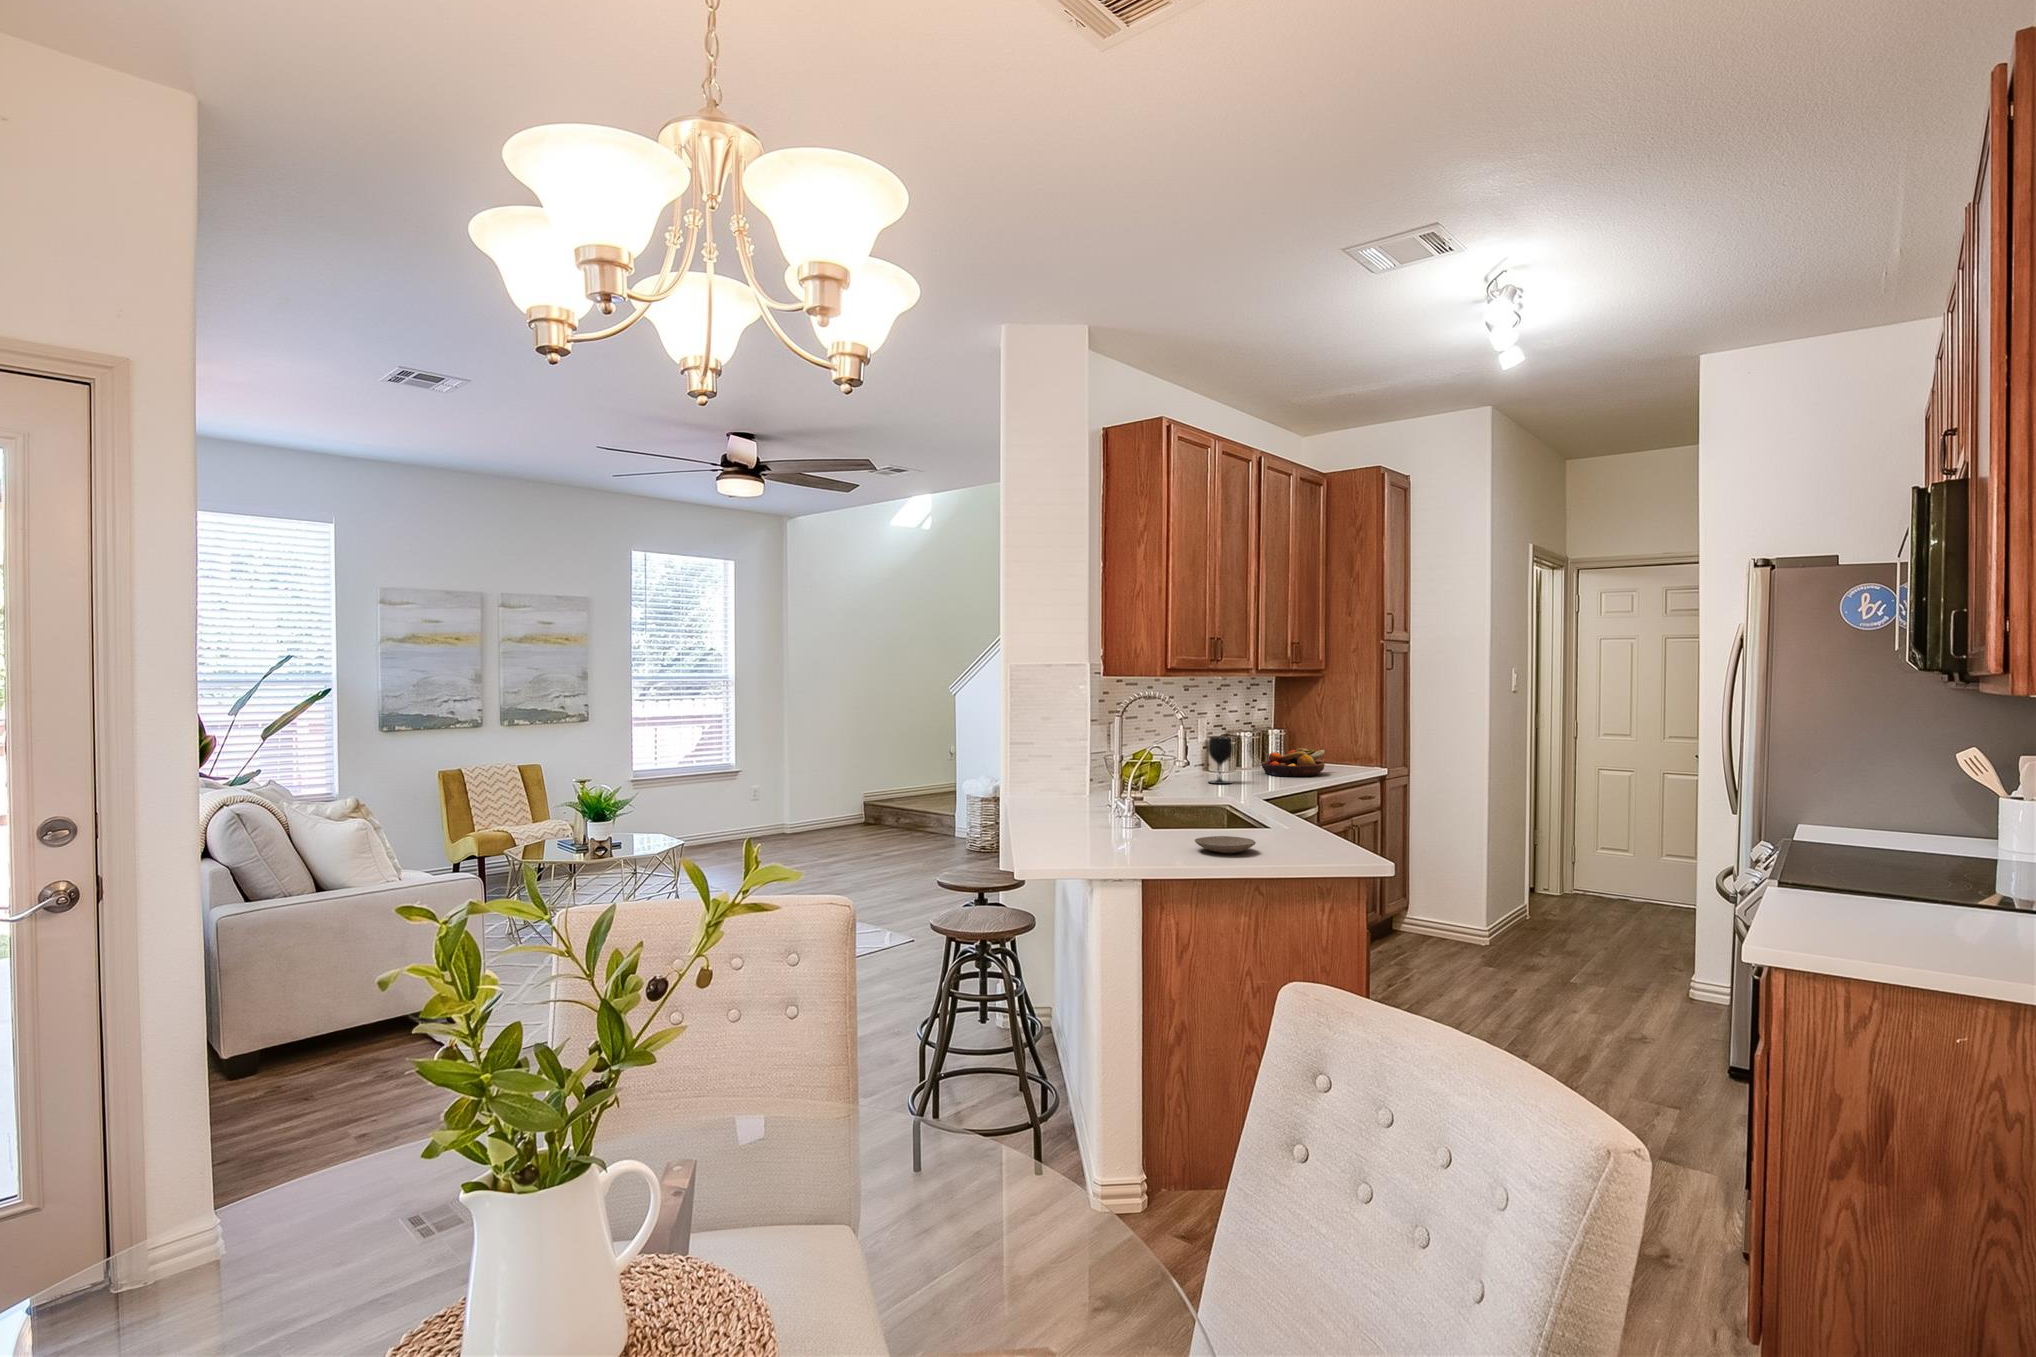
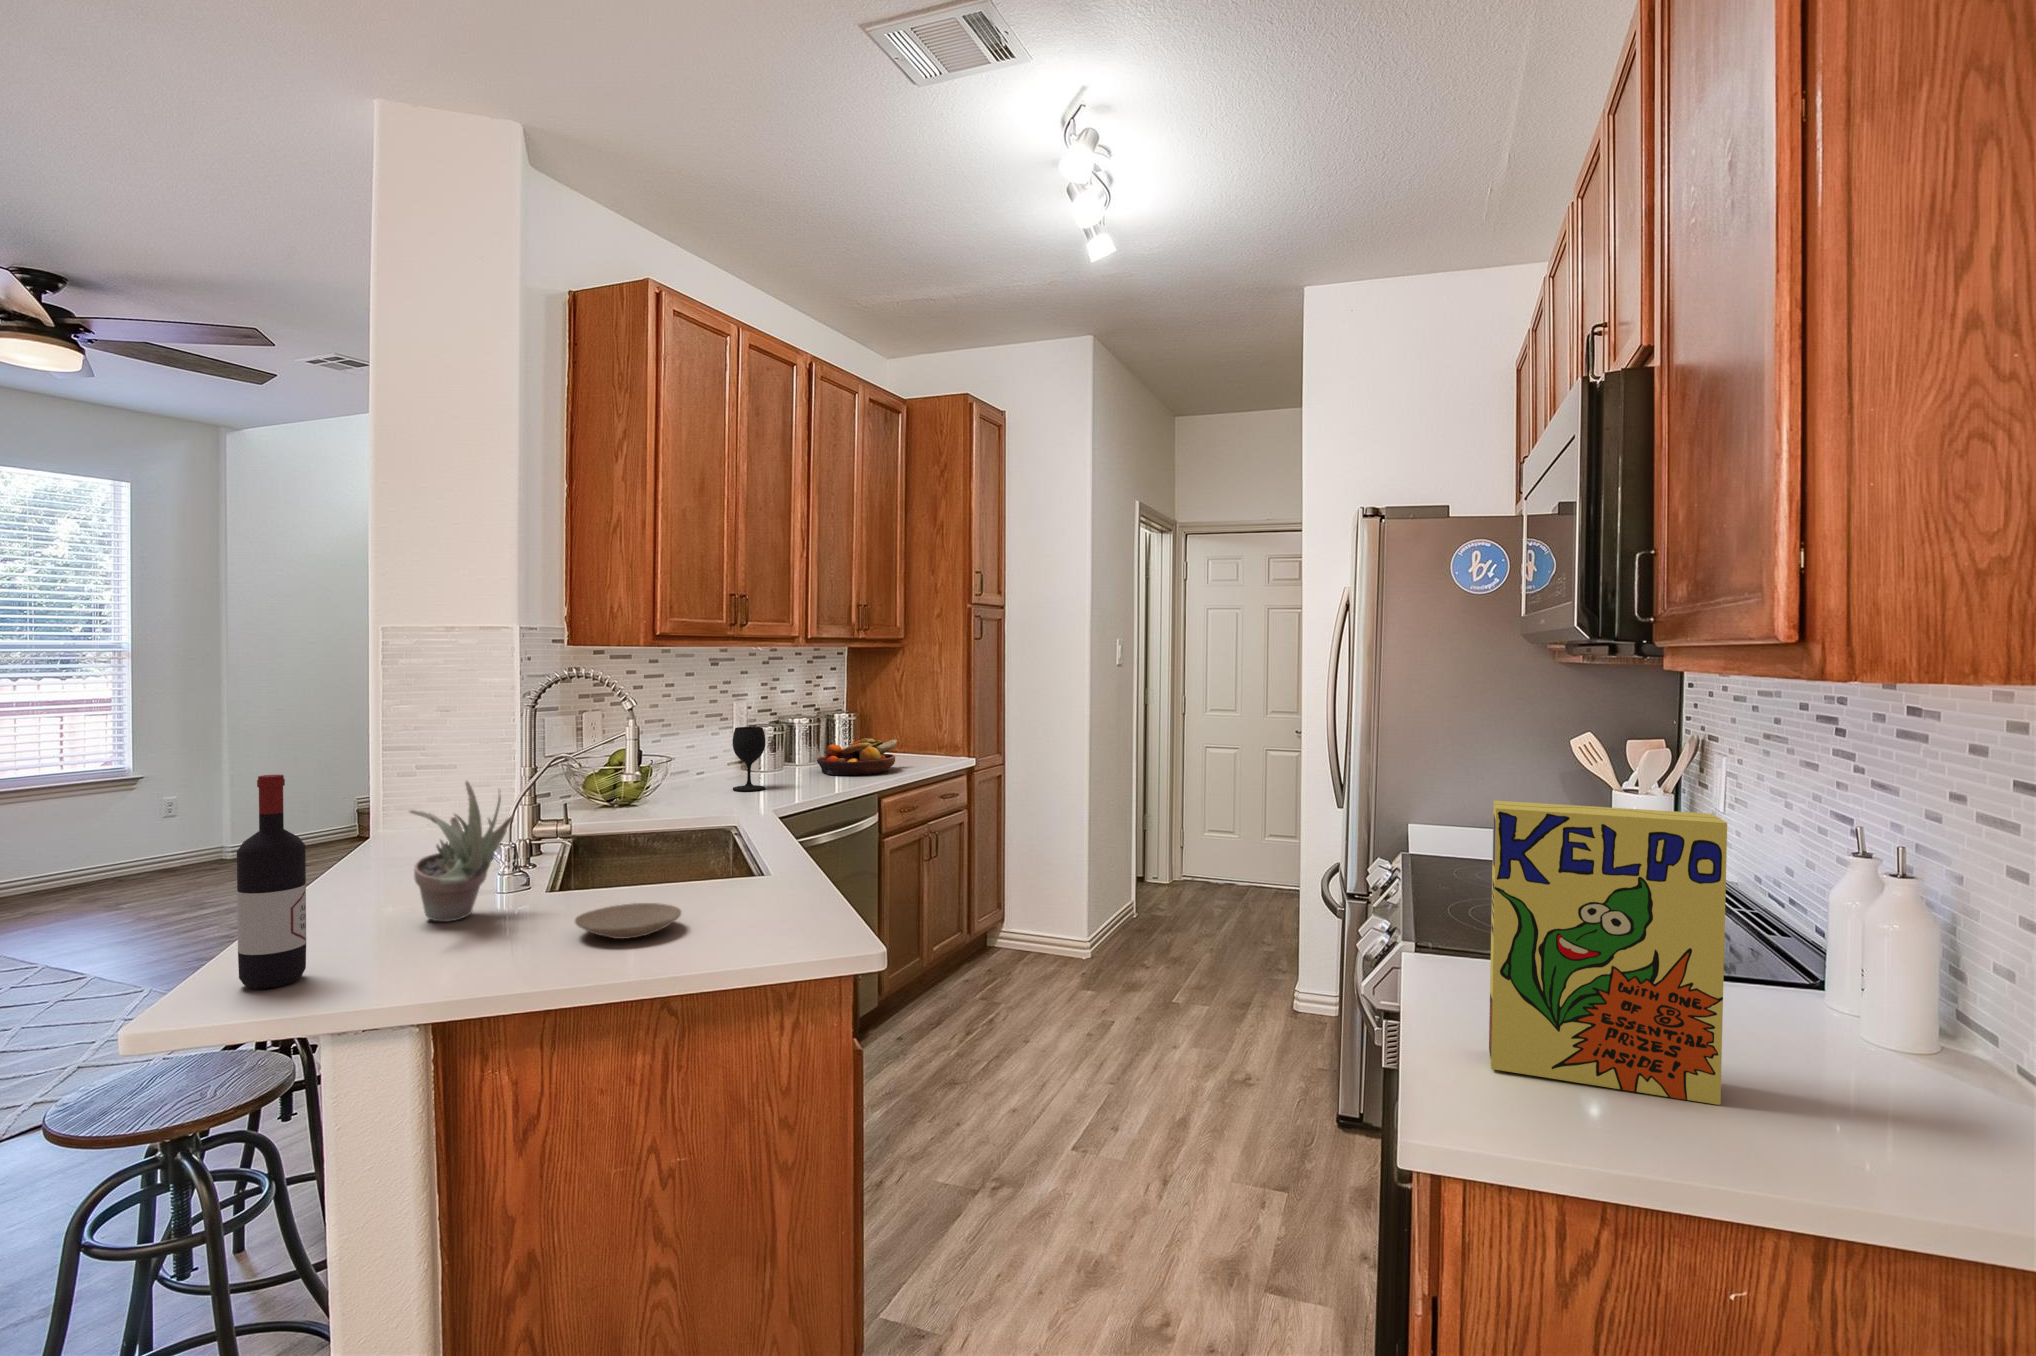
wine bottle: none [1044,750,1073,861] -> present [237,775,306,989]
succulent plant: none [1090,759,1147,841] -> present [409,781,513,922]
cereal box: none [1814,775,1969,952] -> present [1489,801,1727,1105]

